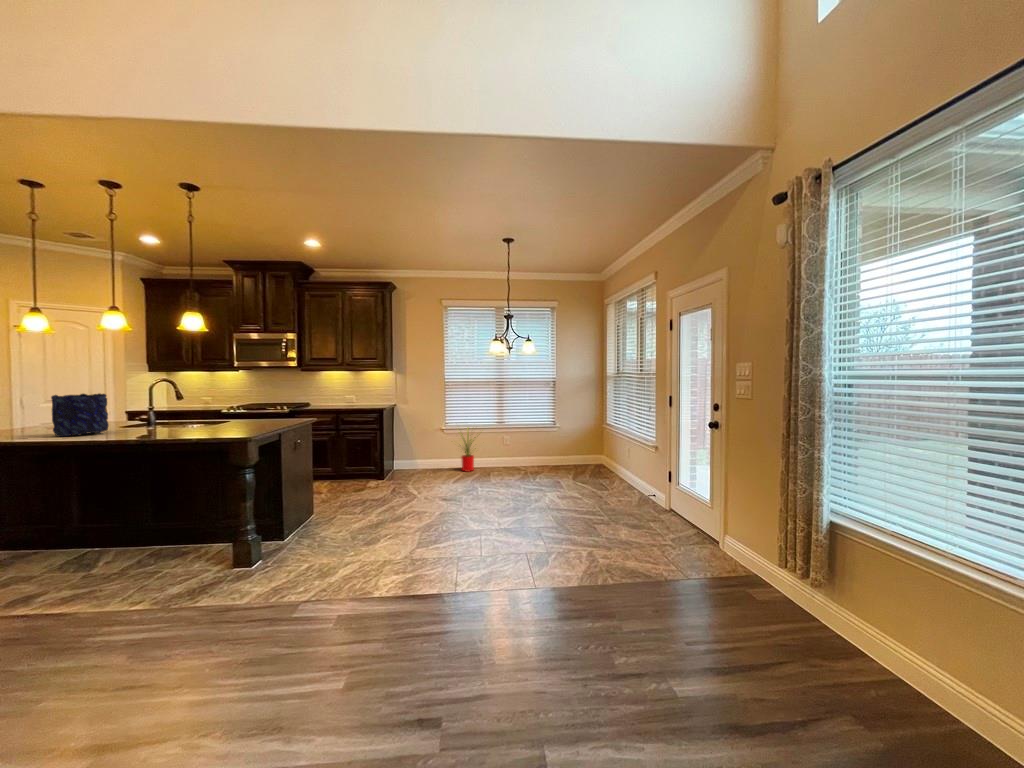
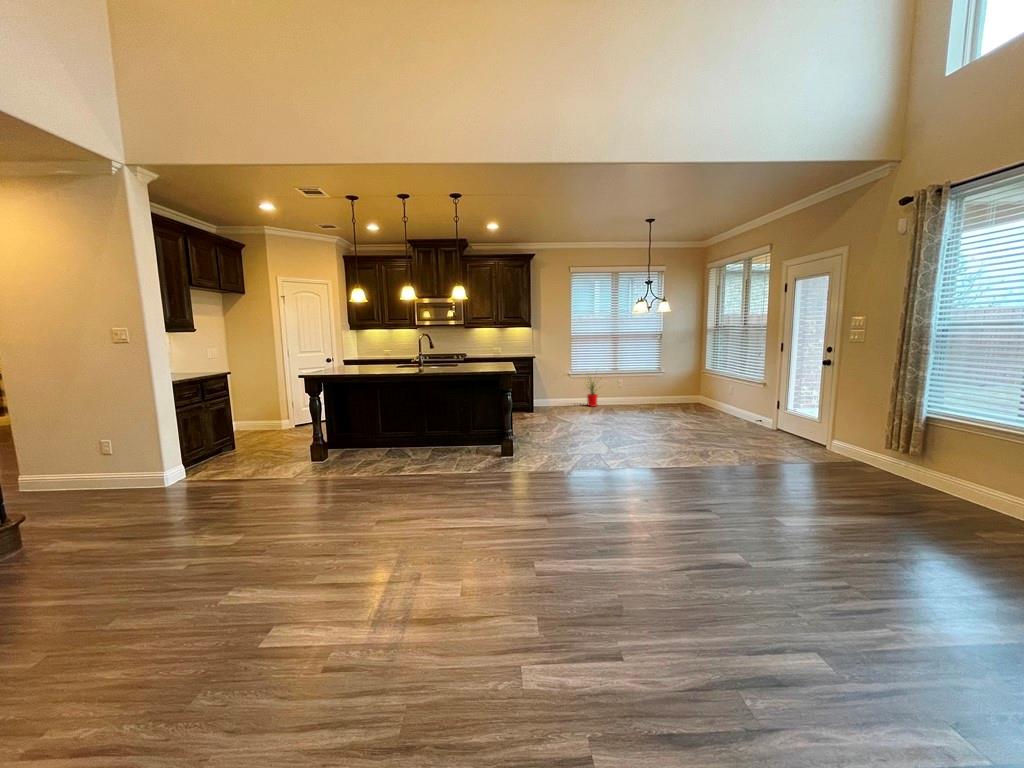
vase: present [51,394,108,437] -> none [380,341,407,369]

